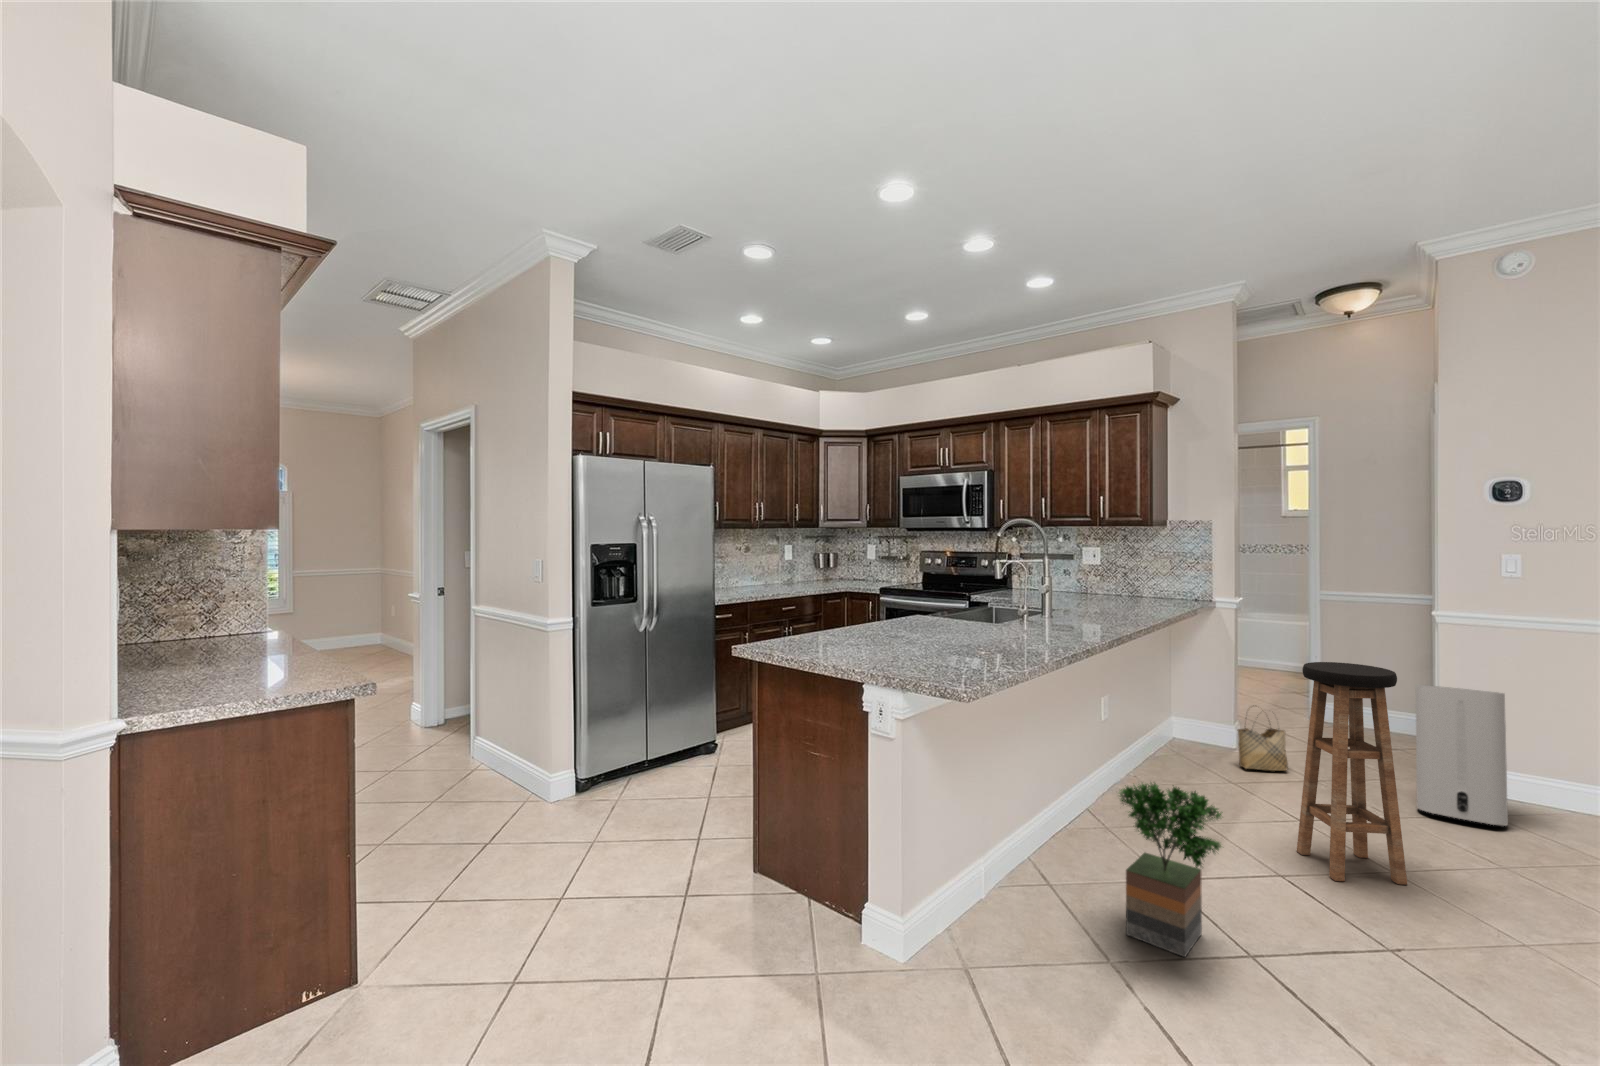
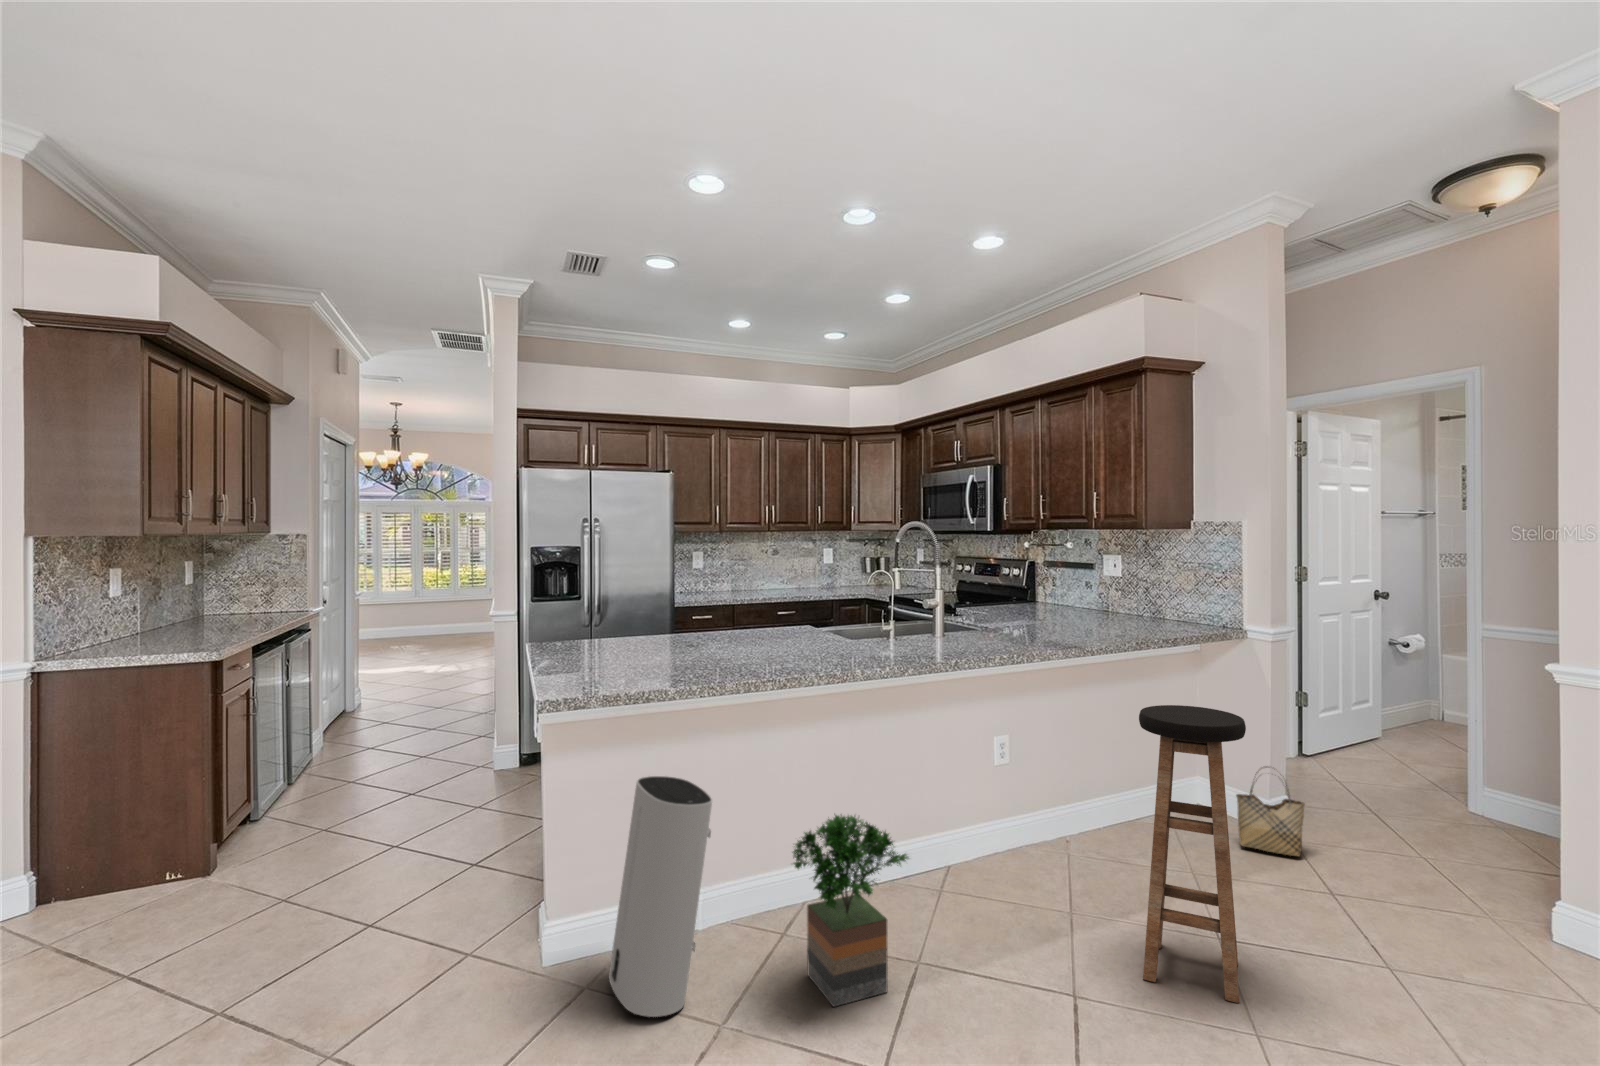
air purifier: present [1415,684,1508,826] -> present [609,776,712,1017]

